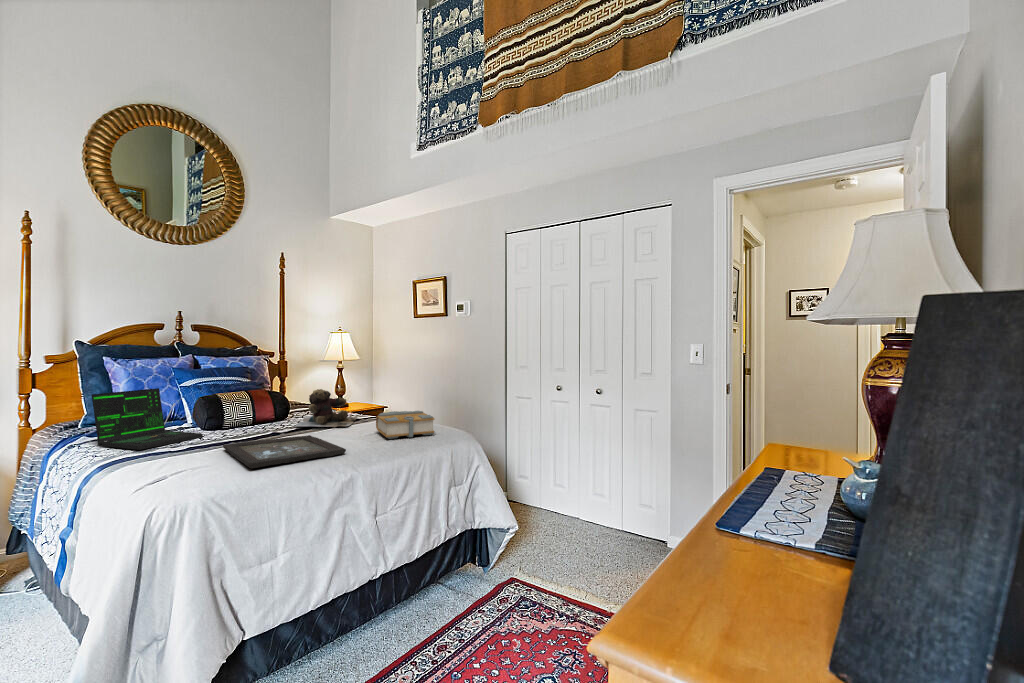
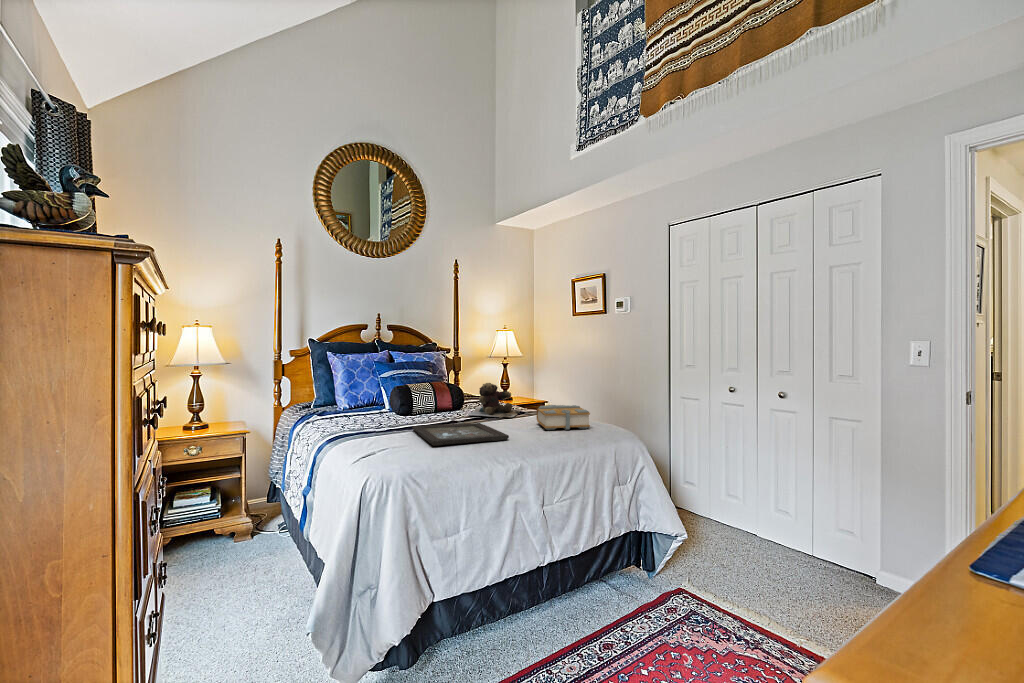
laptop: present [92,388,203,450] -> none [322,378,397,427]

